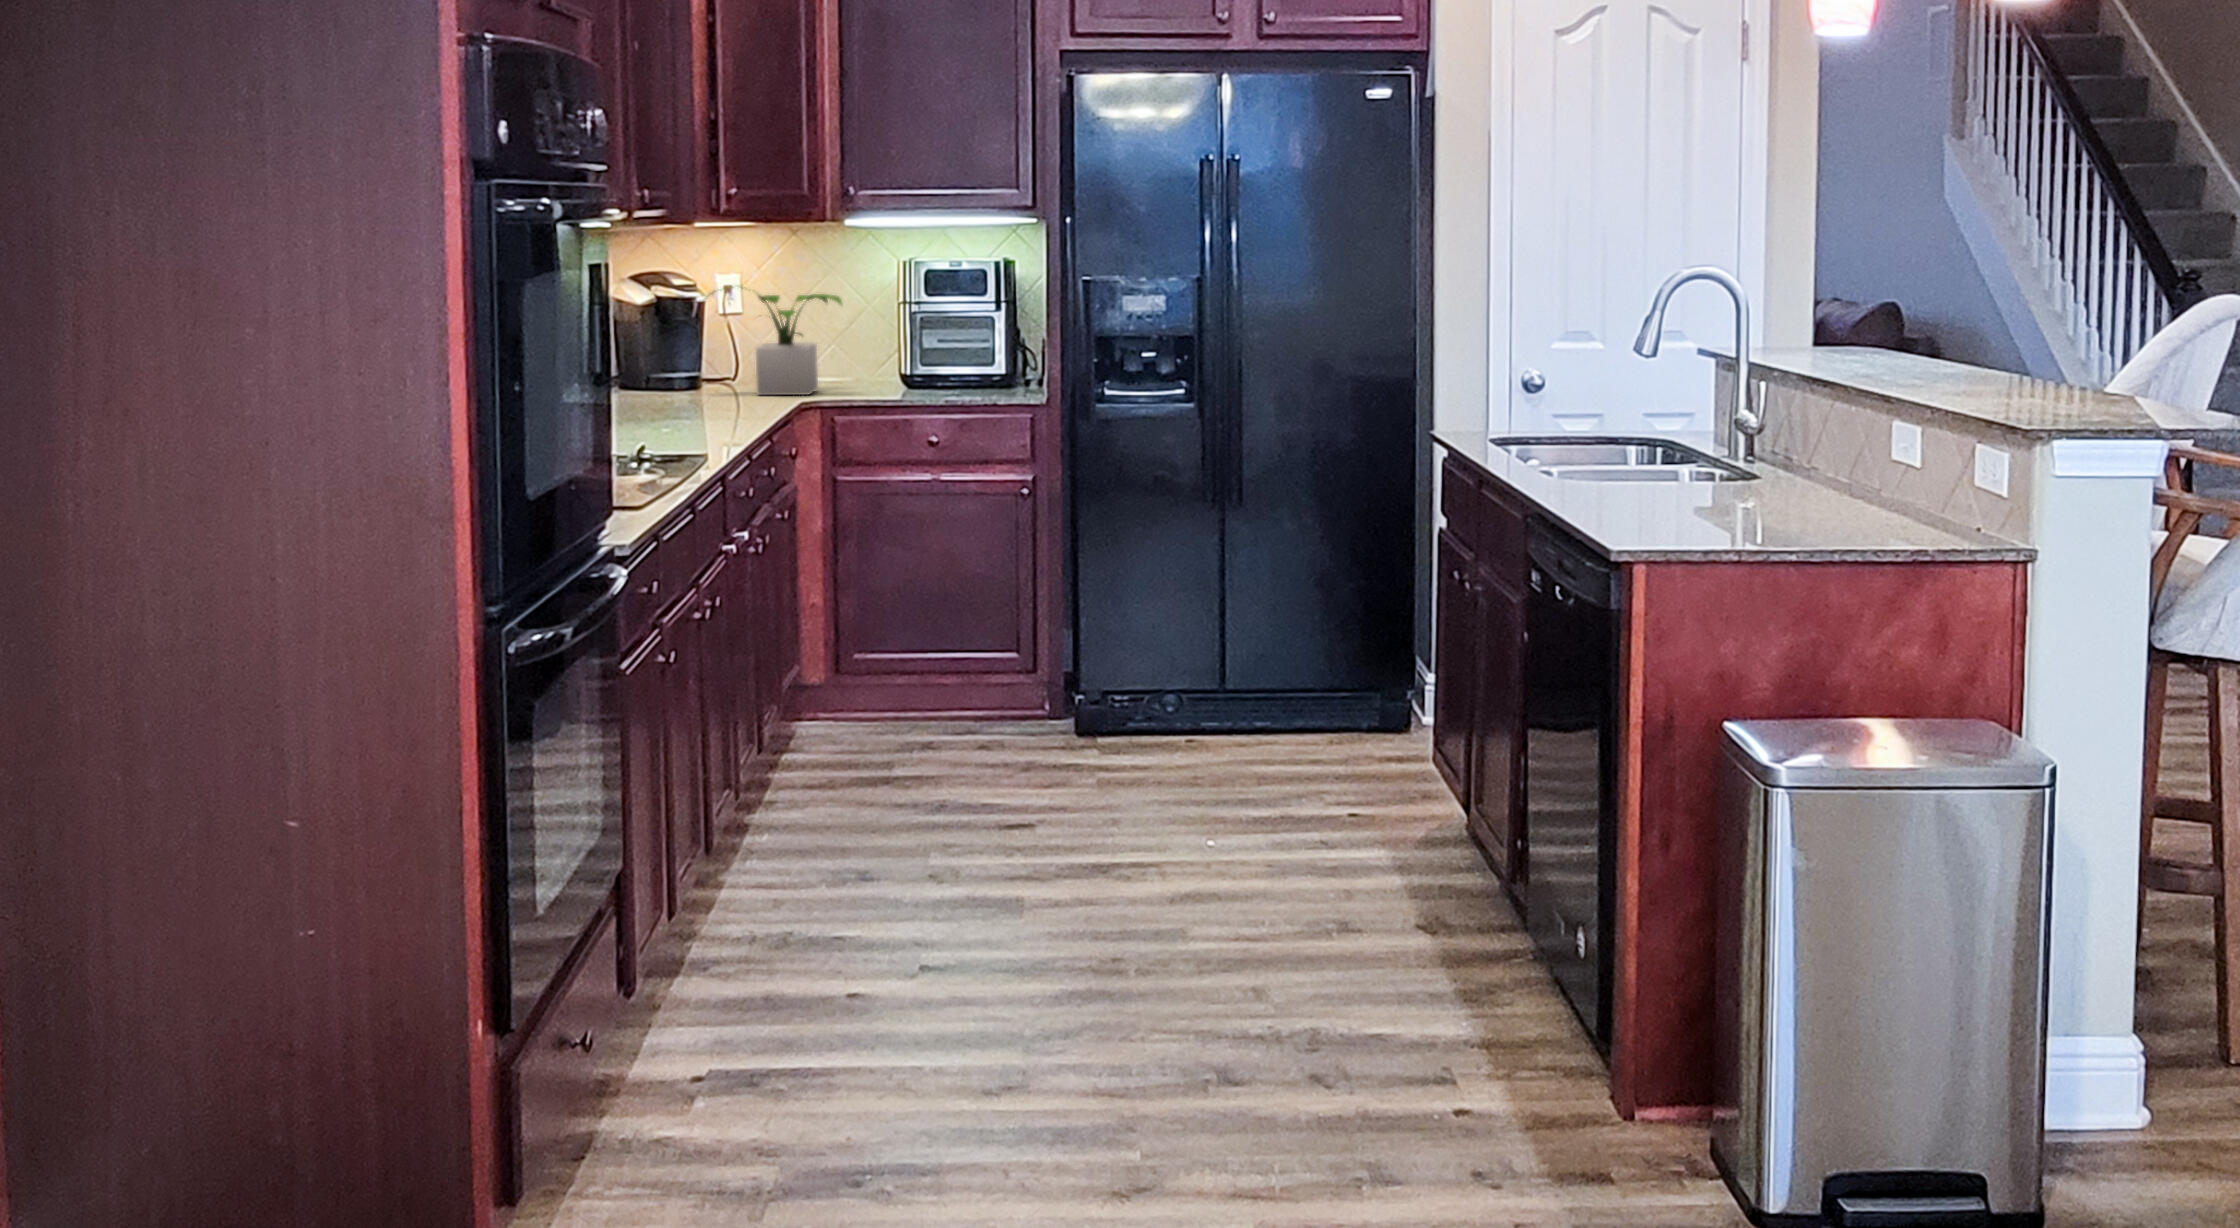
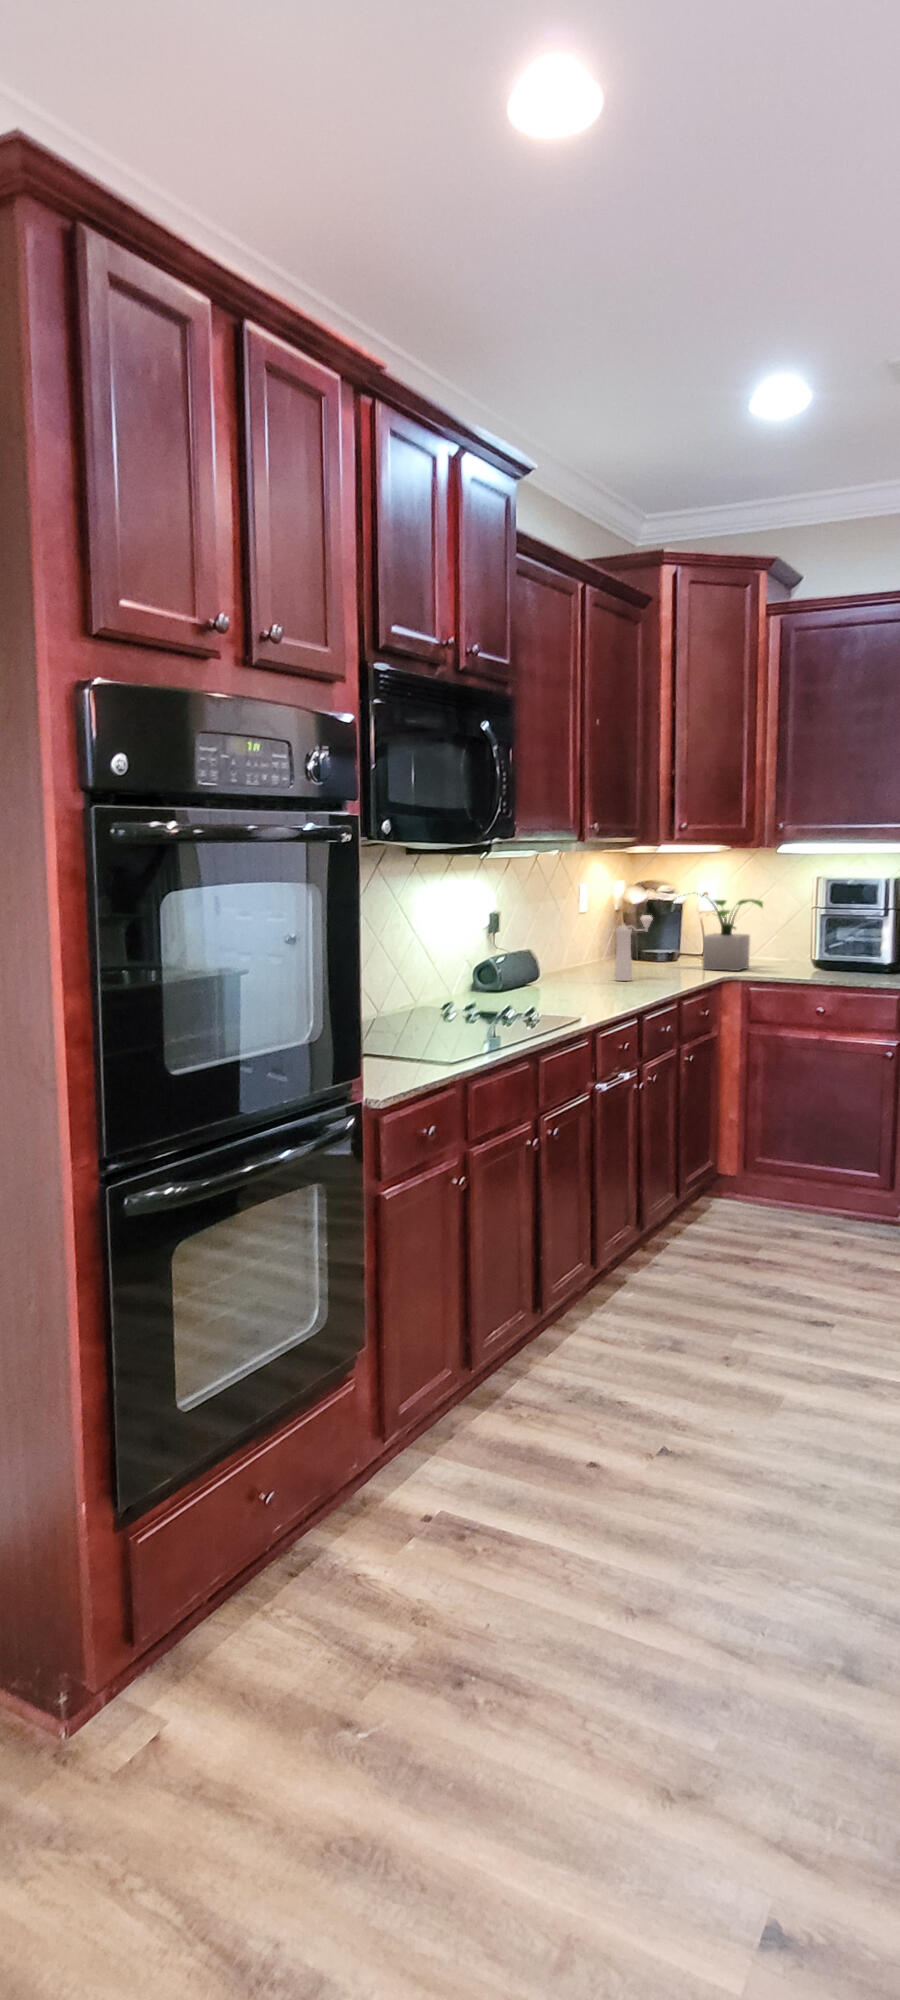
pepper mill: none [653,320,703,416] -> present [615,915,653,981]

